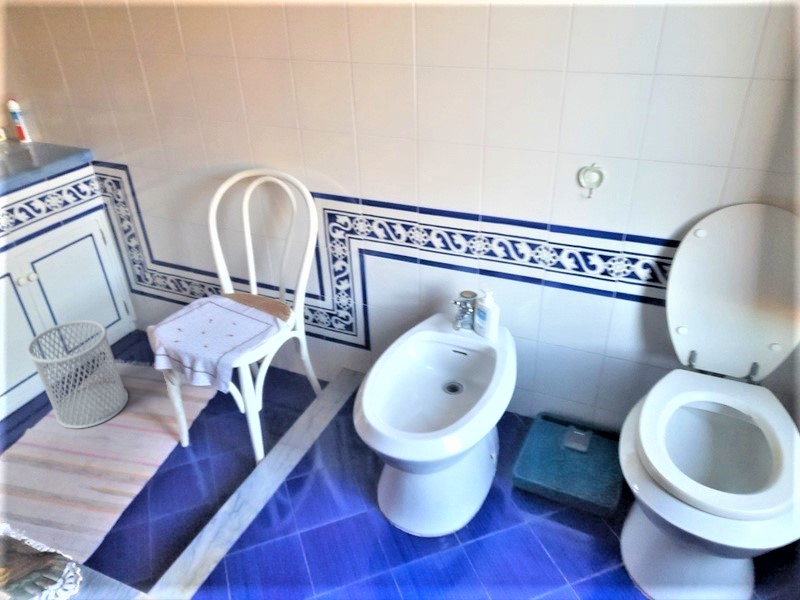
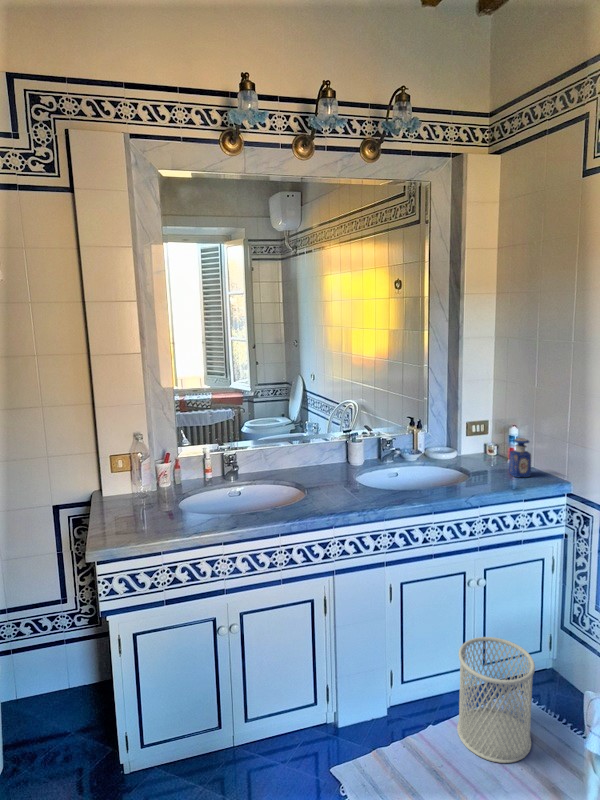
perfume bottle: none [12,111,48,157] -> present [509,438,531,477]

